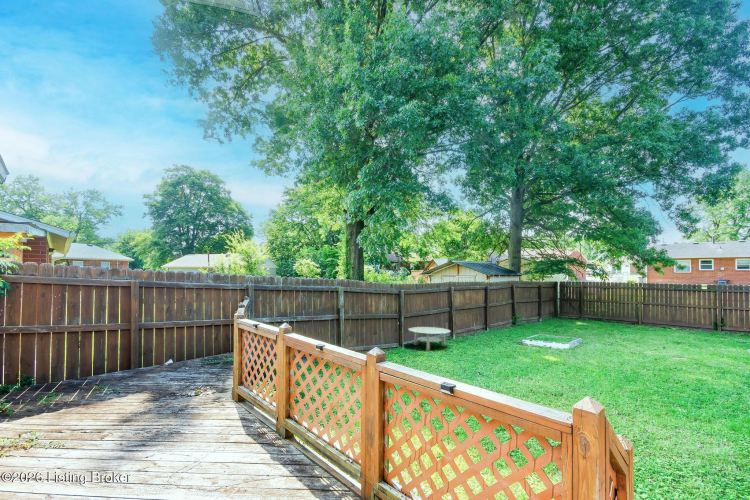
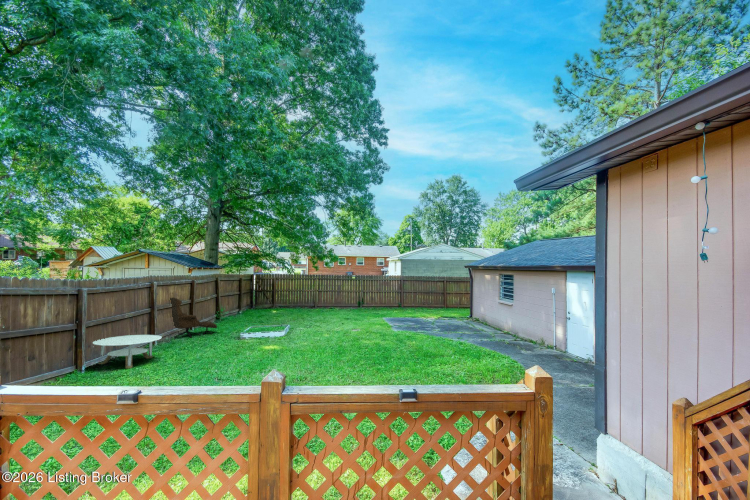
lounge chair: none [466,301,506,337] -> present [169,298,217,338]

